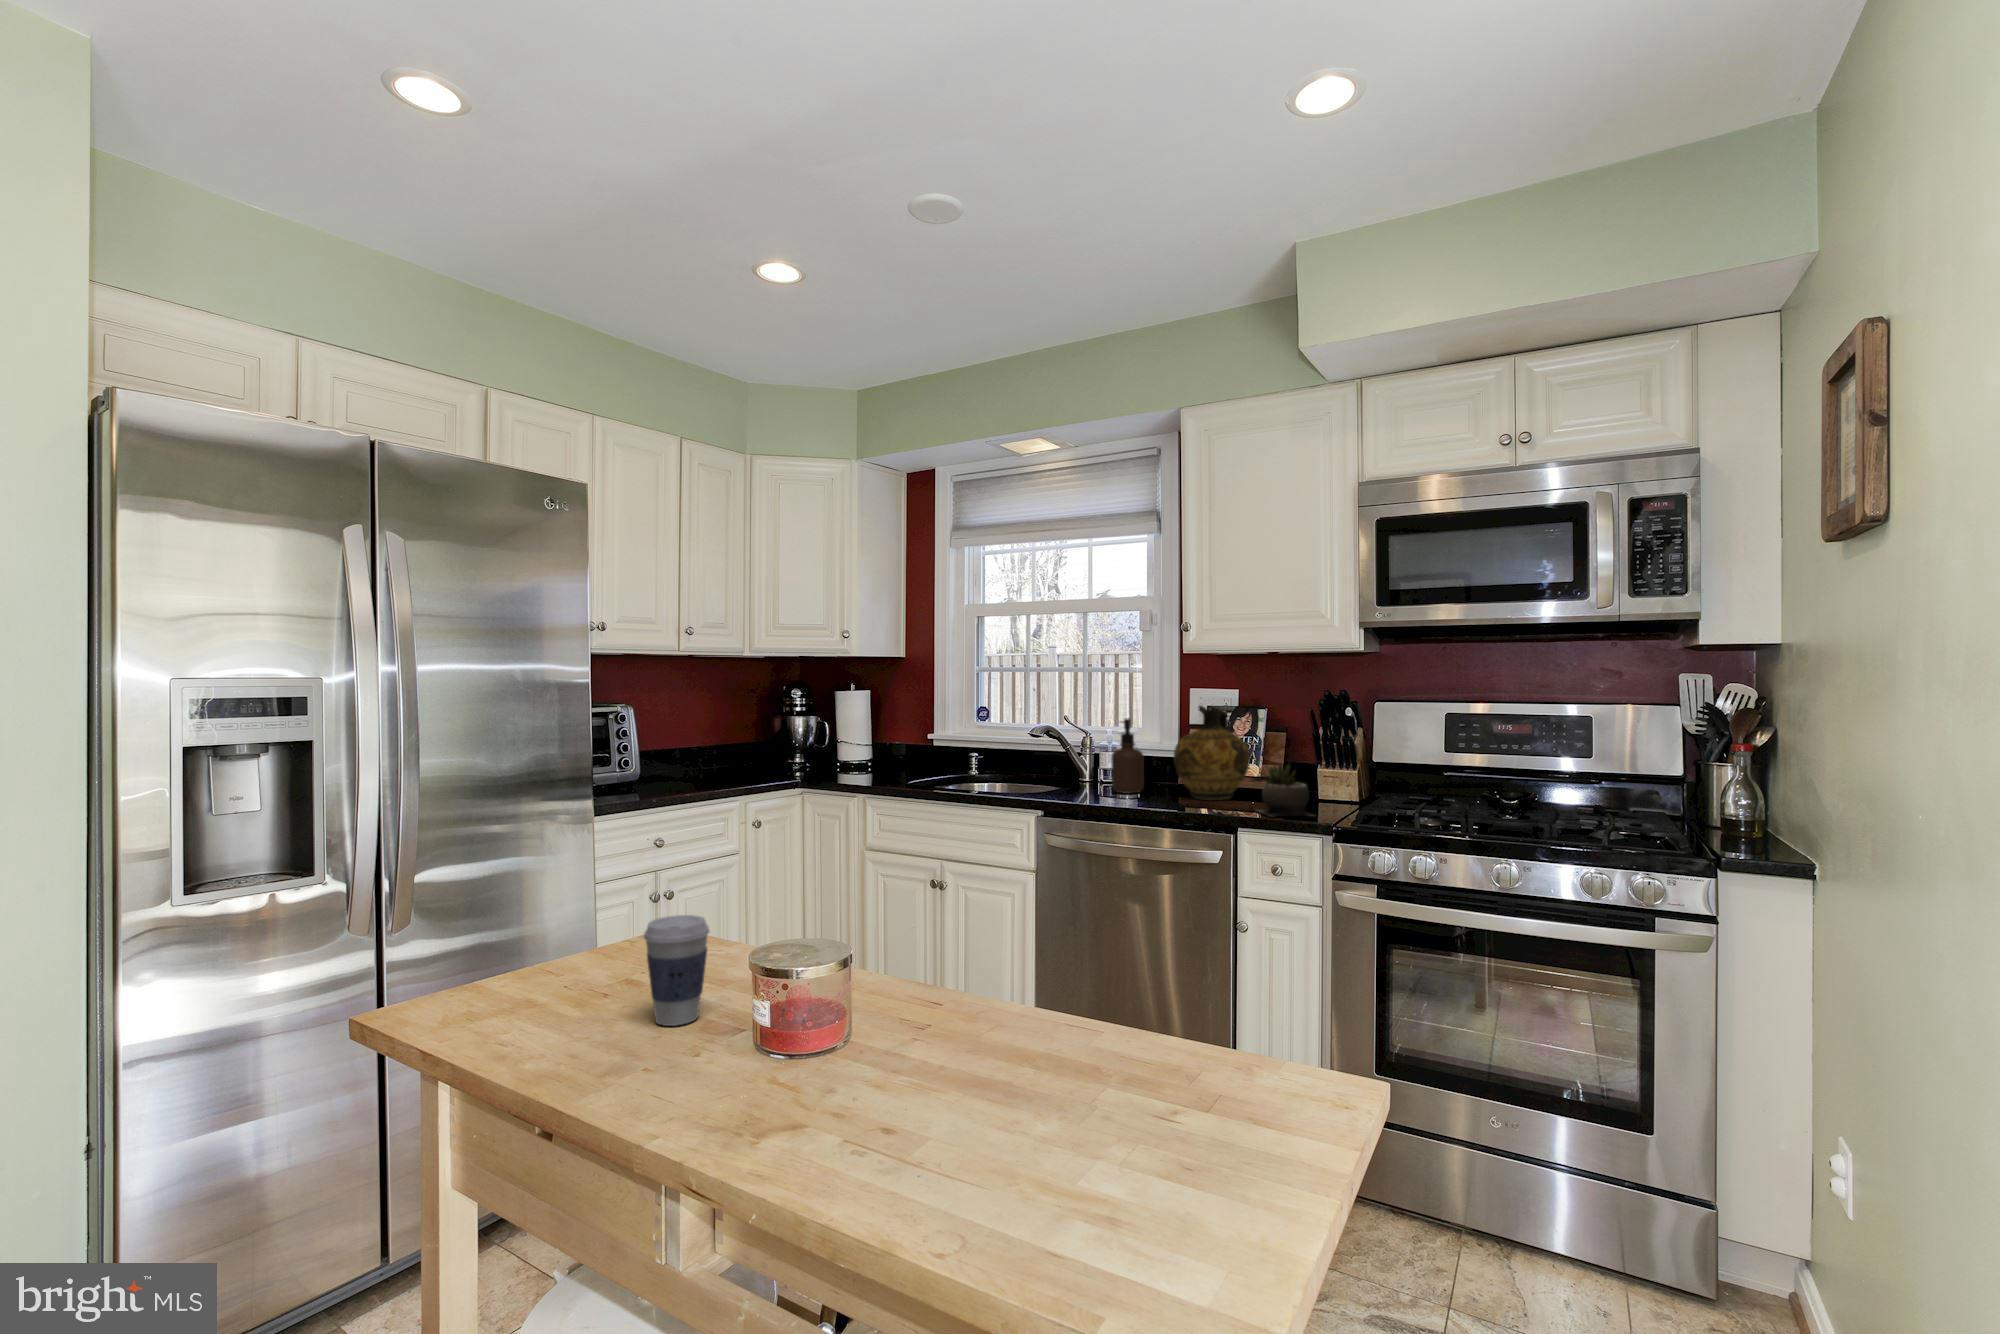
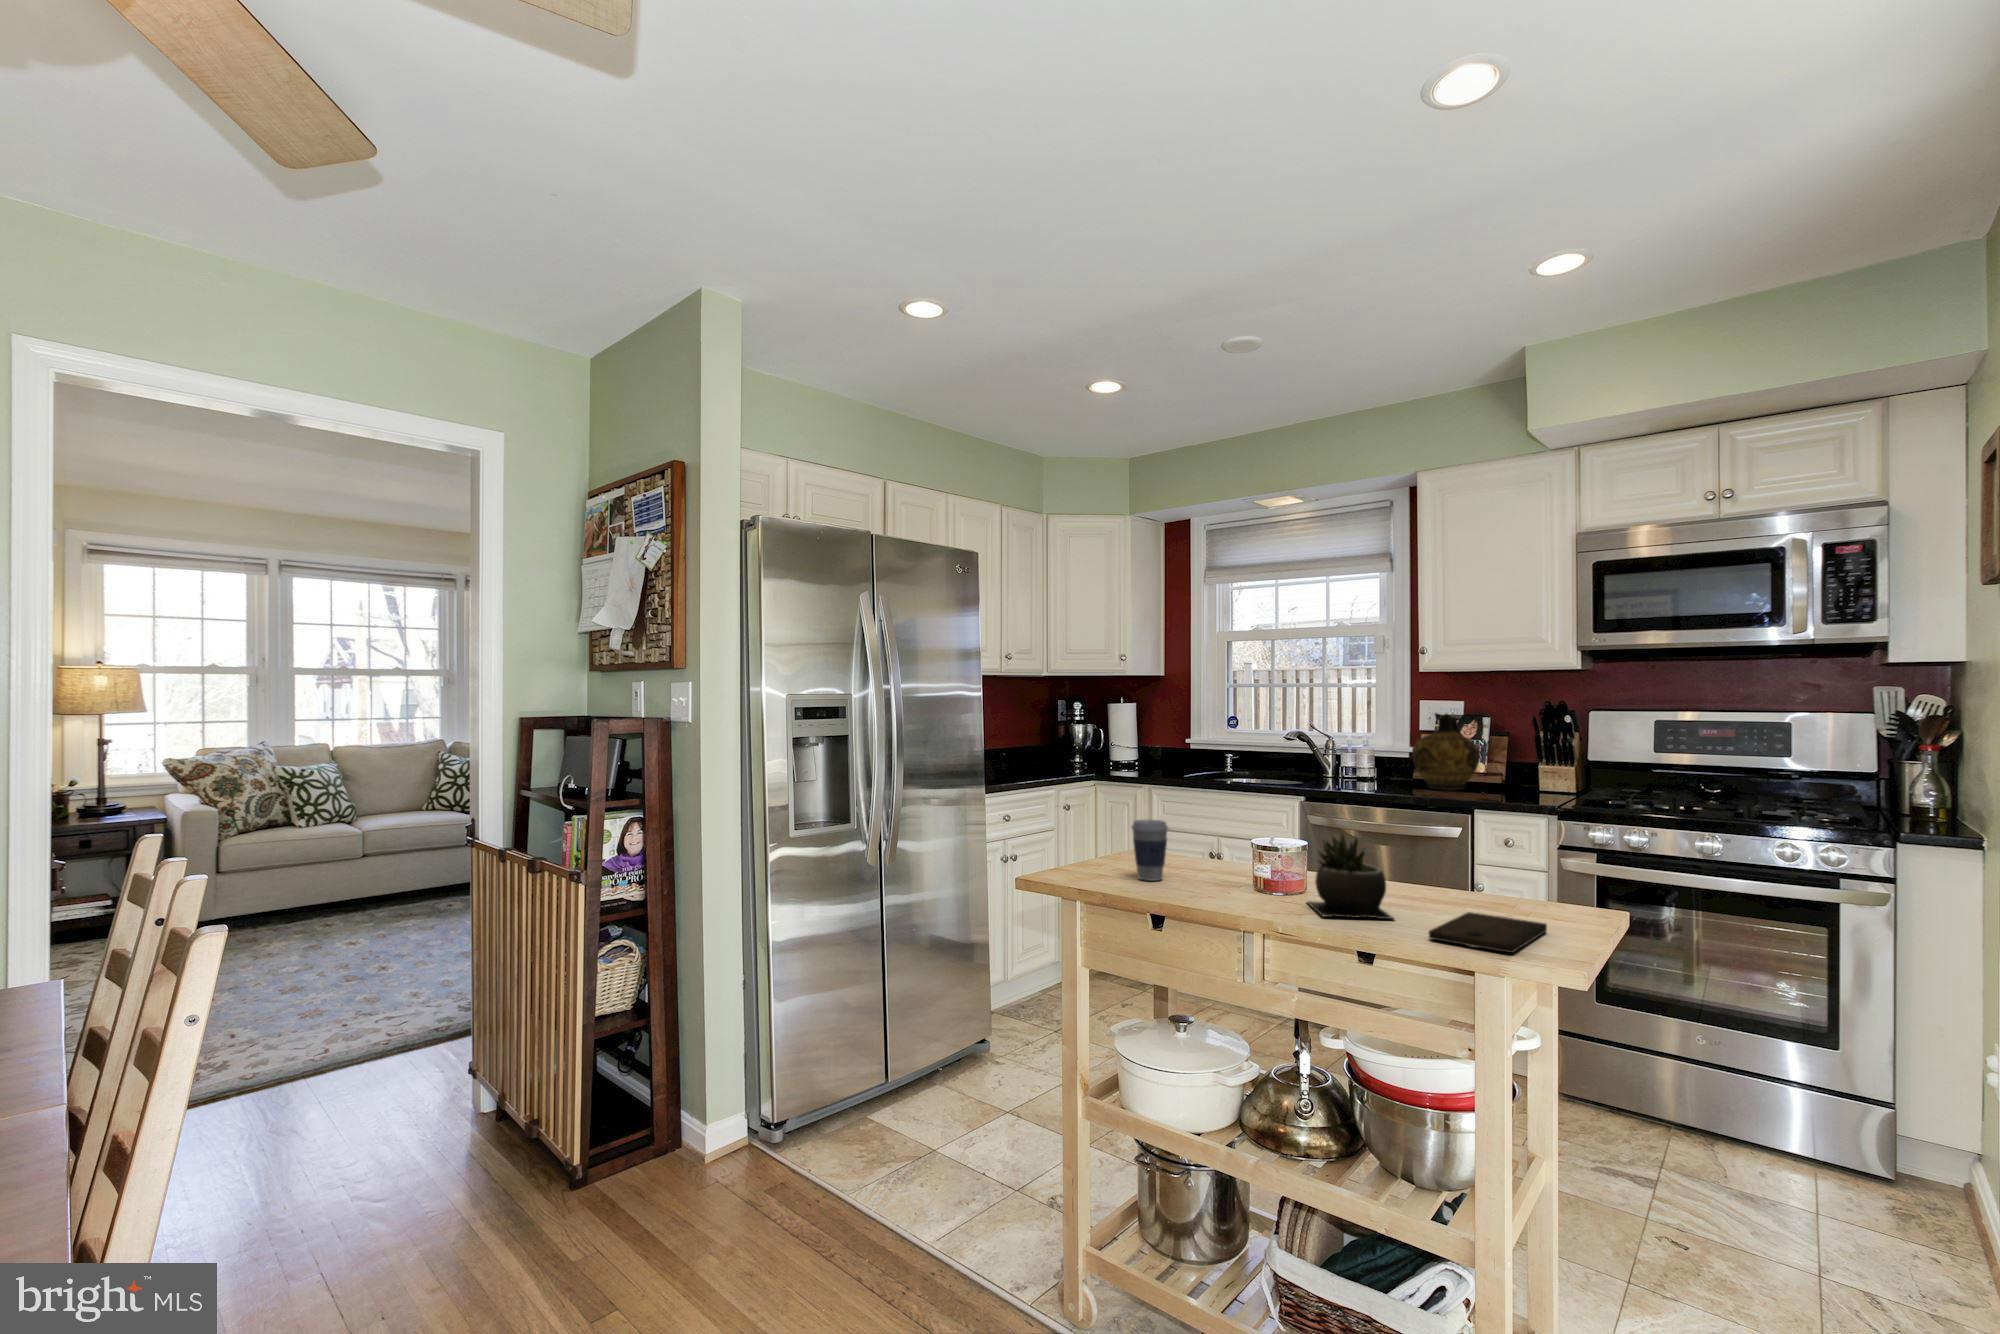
soap dispenser: present [1111,718,1144,794] -> none [1357,724,1385,785]
succulent plant: present [1258,764,1312,816] -> present [1307,835,1393,919]
cutting board: none [1056,1098,1277,1250] -> present [1429,912,1547,953]

